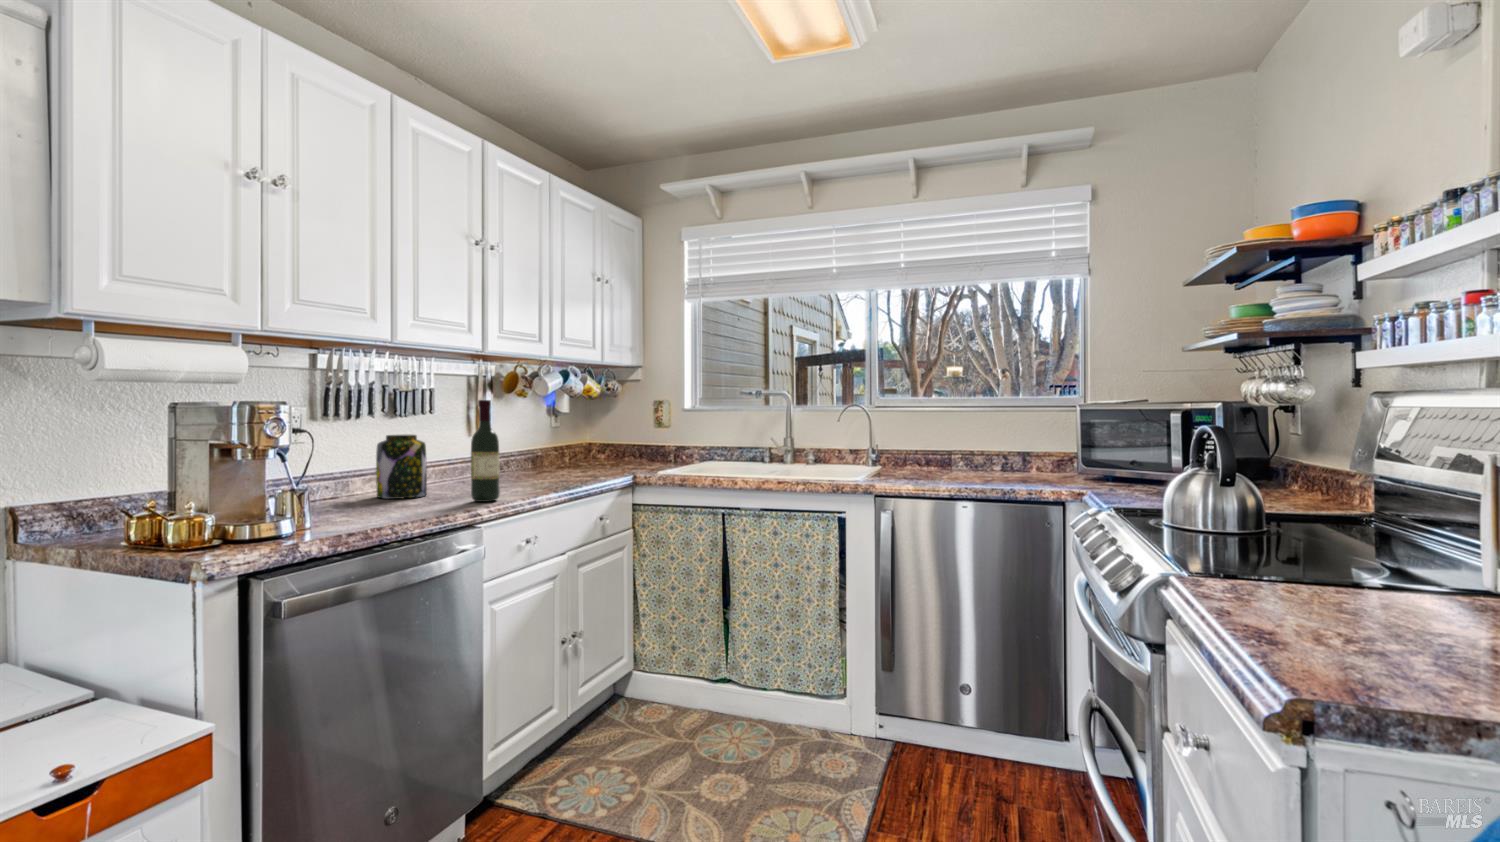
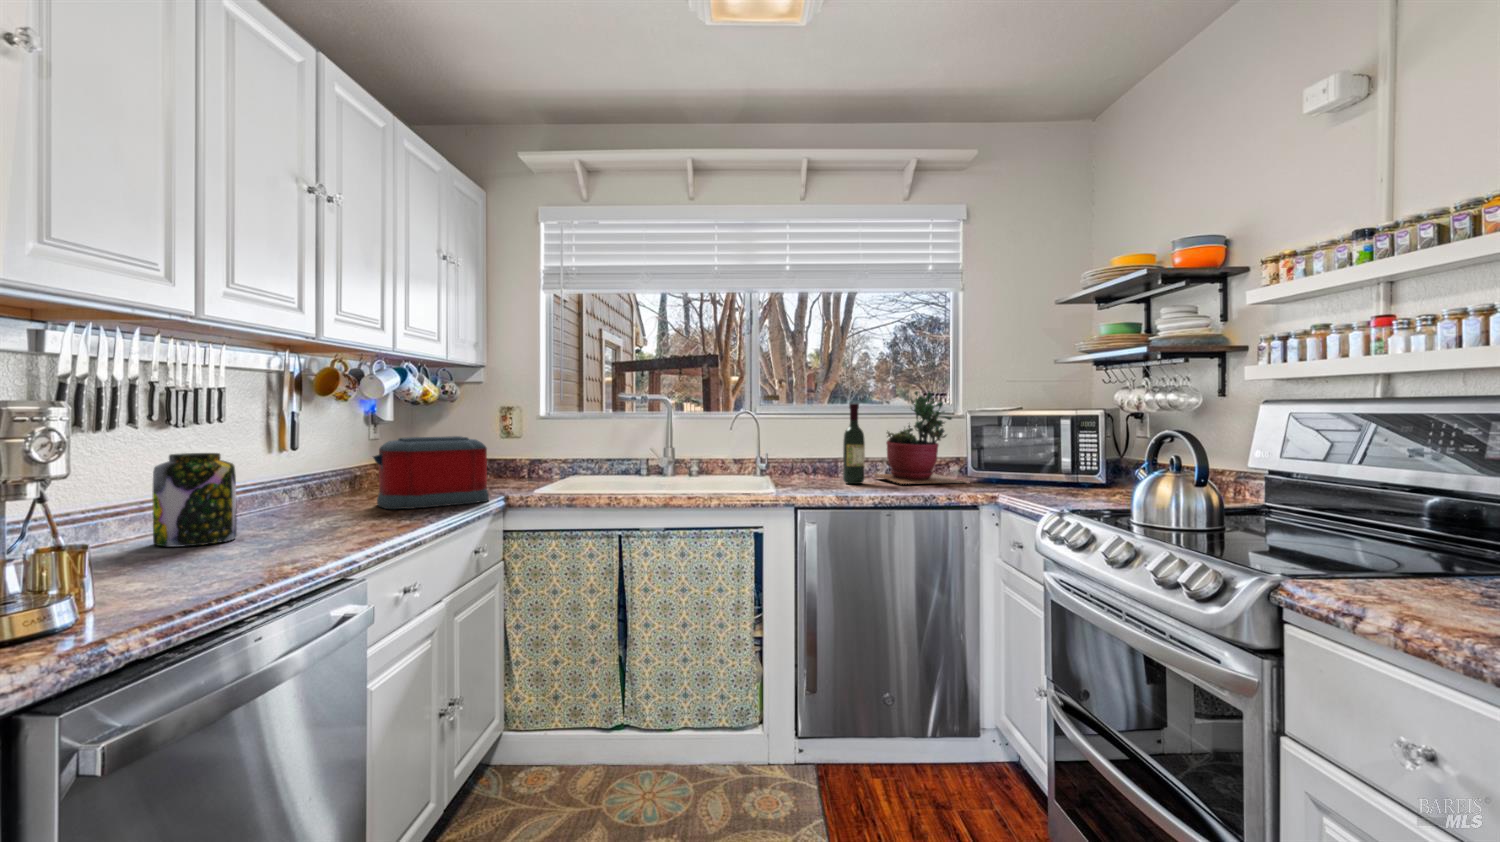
succulent plant: none [979,384,1078,480] -> present [875,391,964,484]
wine bottle: present [471,400,500,502] -> present [843,403,865,484]
toaster: none [532,426,619,482] -> present [373,436,489,509]

